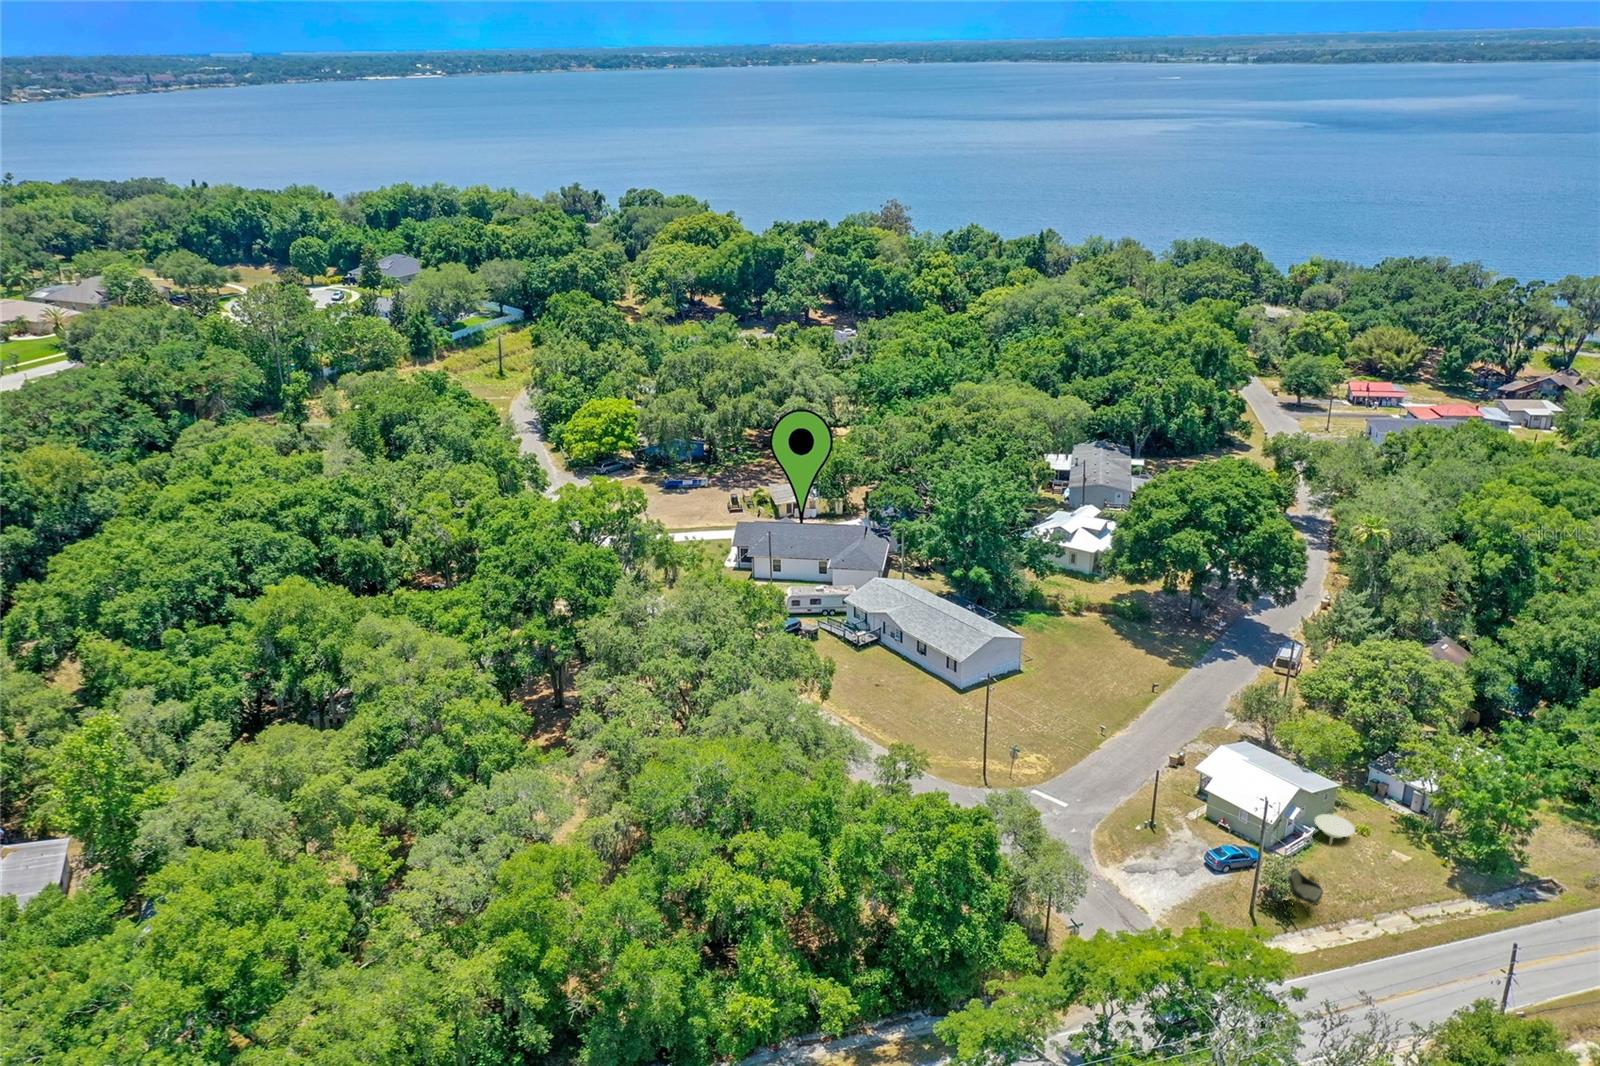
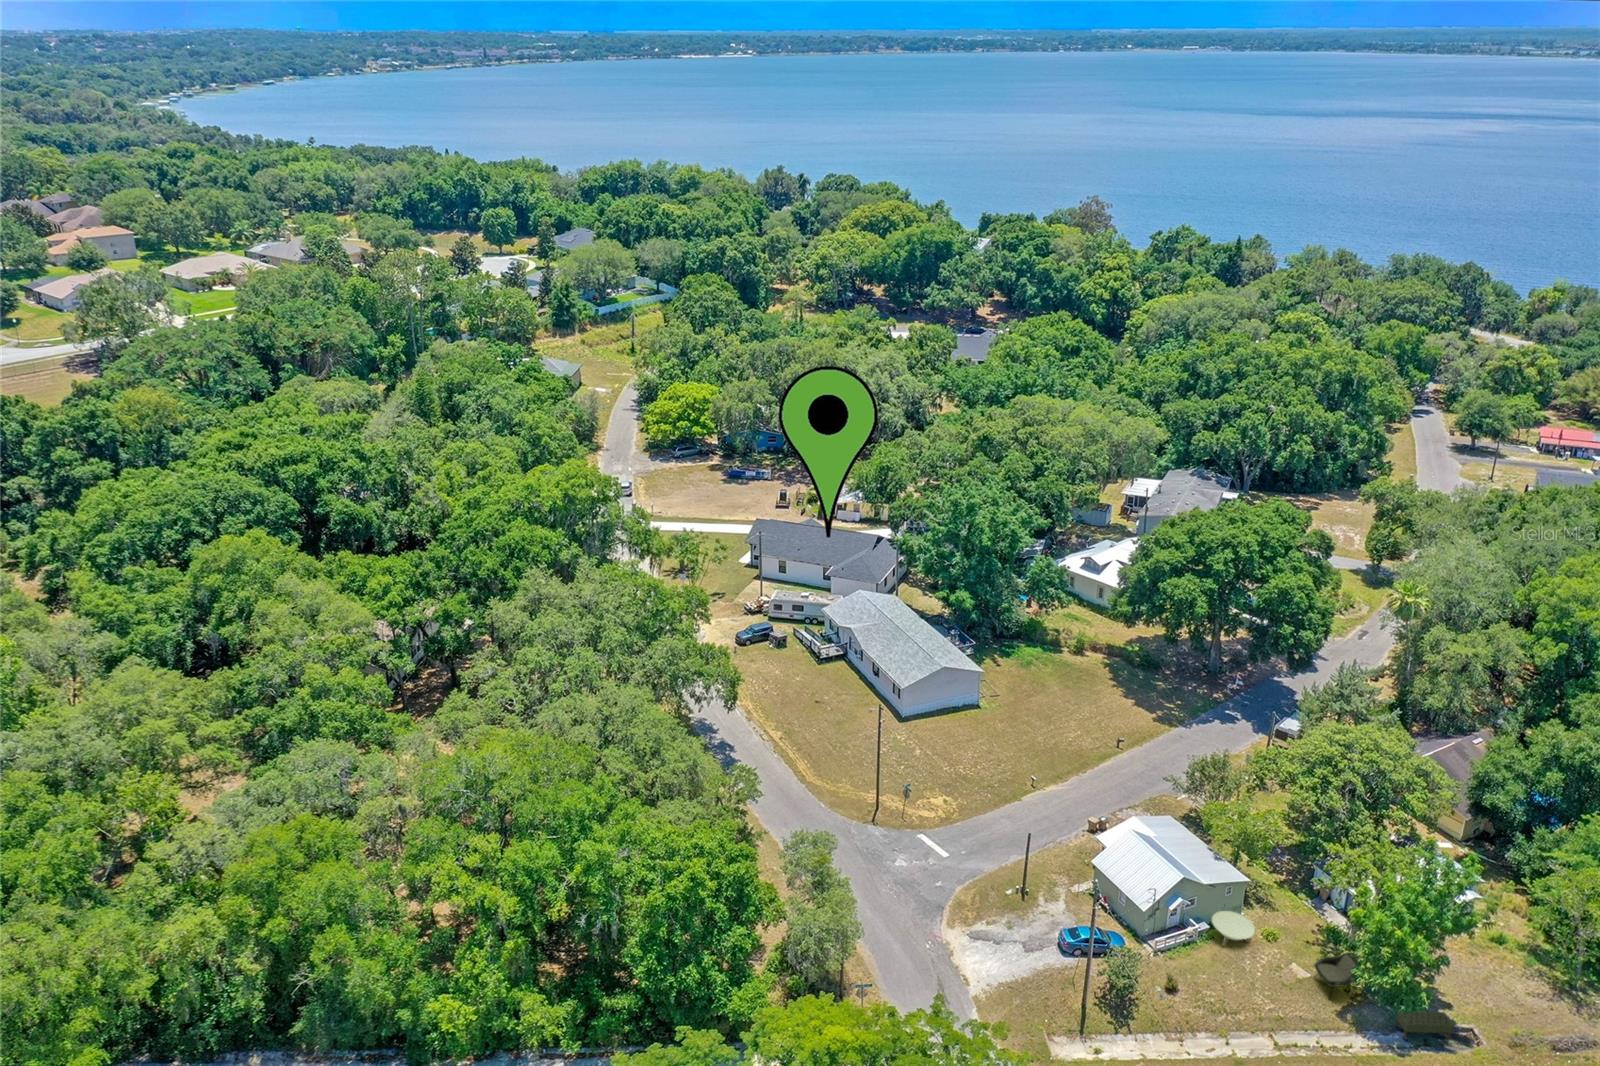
lounge chair: present [1288,868,1323,915] -> present [1314,953,1356,994]
bench: none [1493,868,1543,897] -> present [1395,1011,1454,1040]

